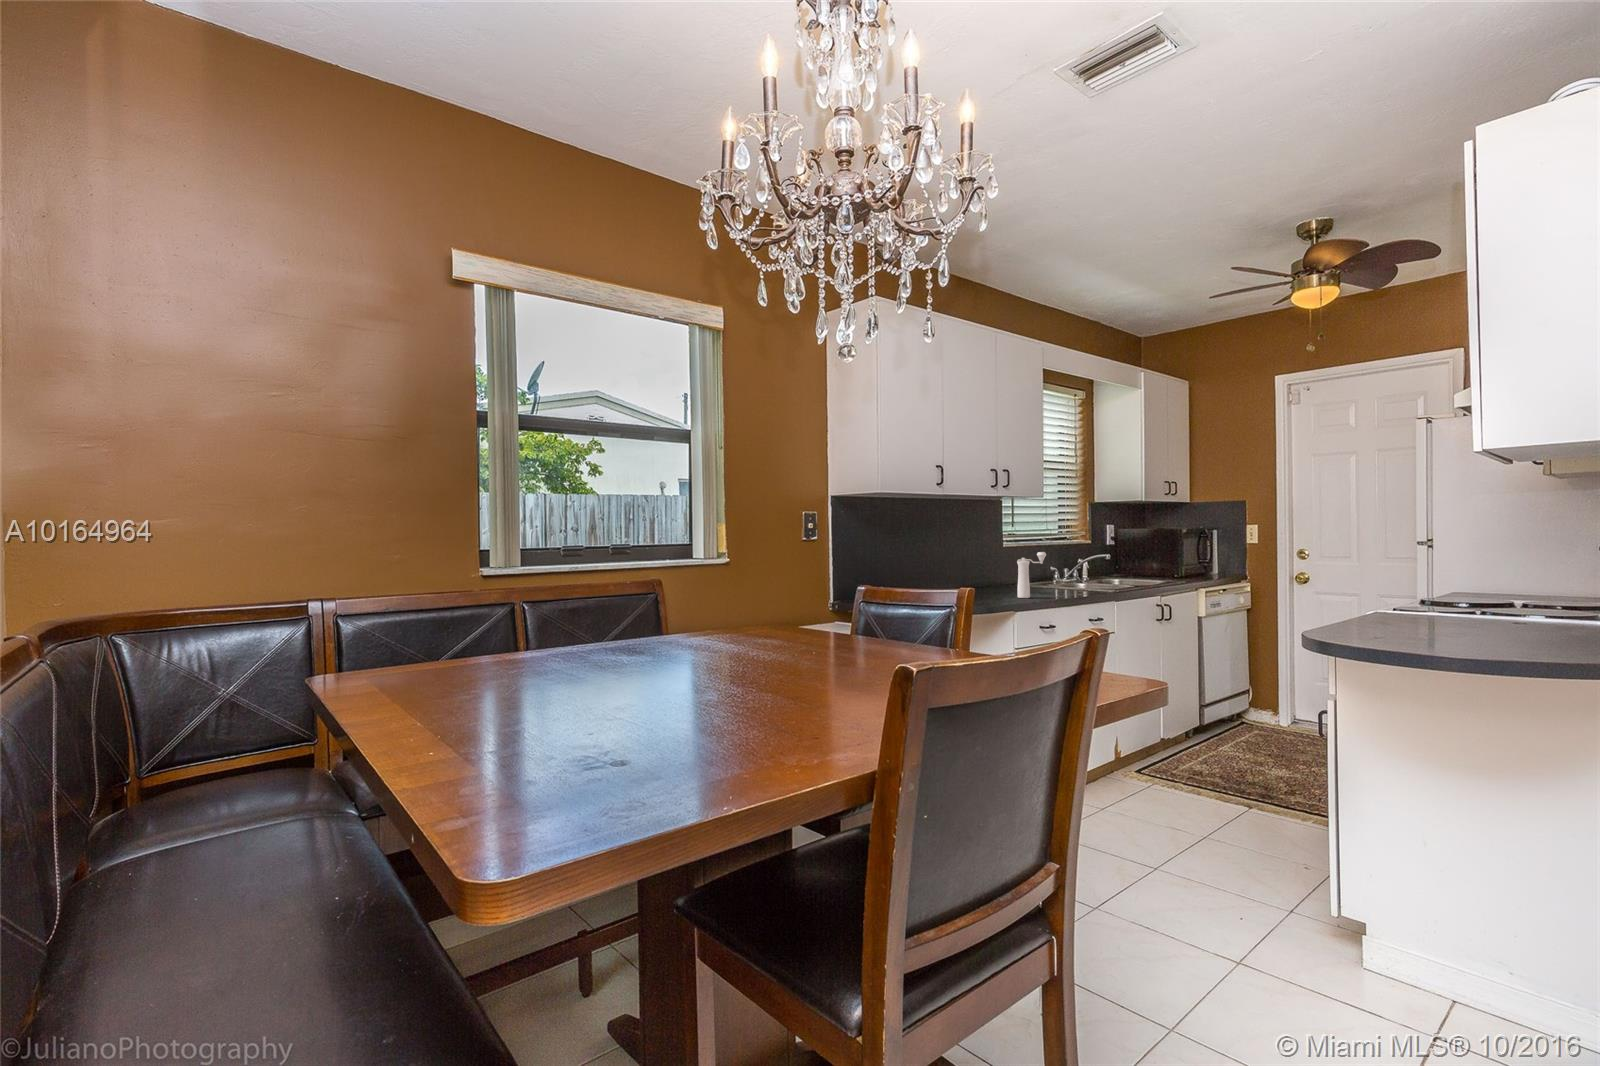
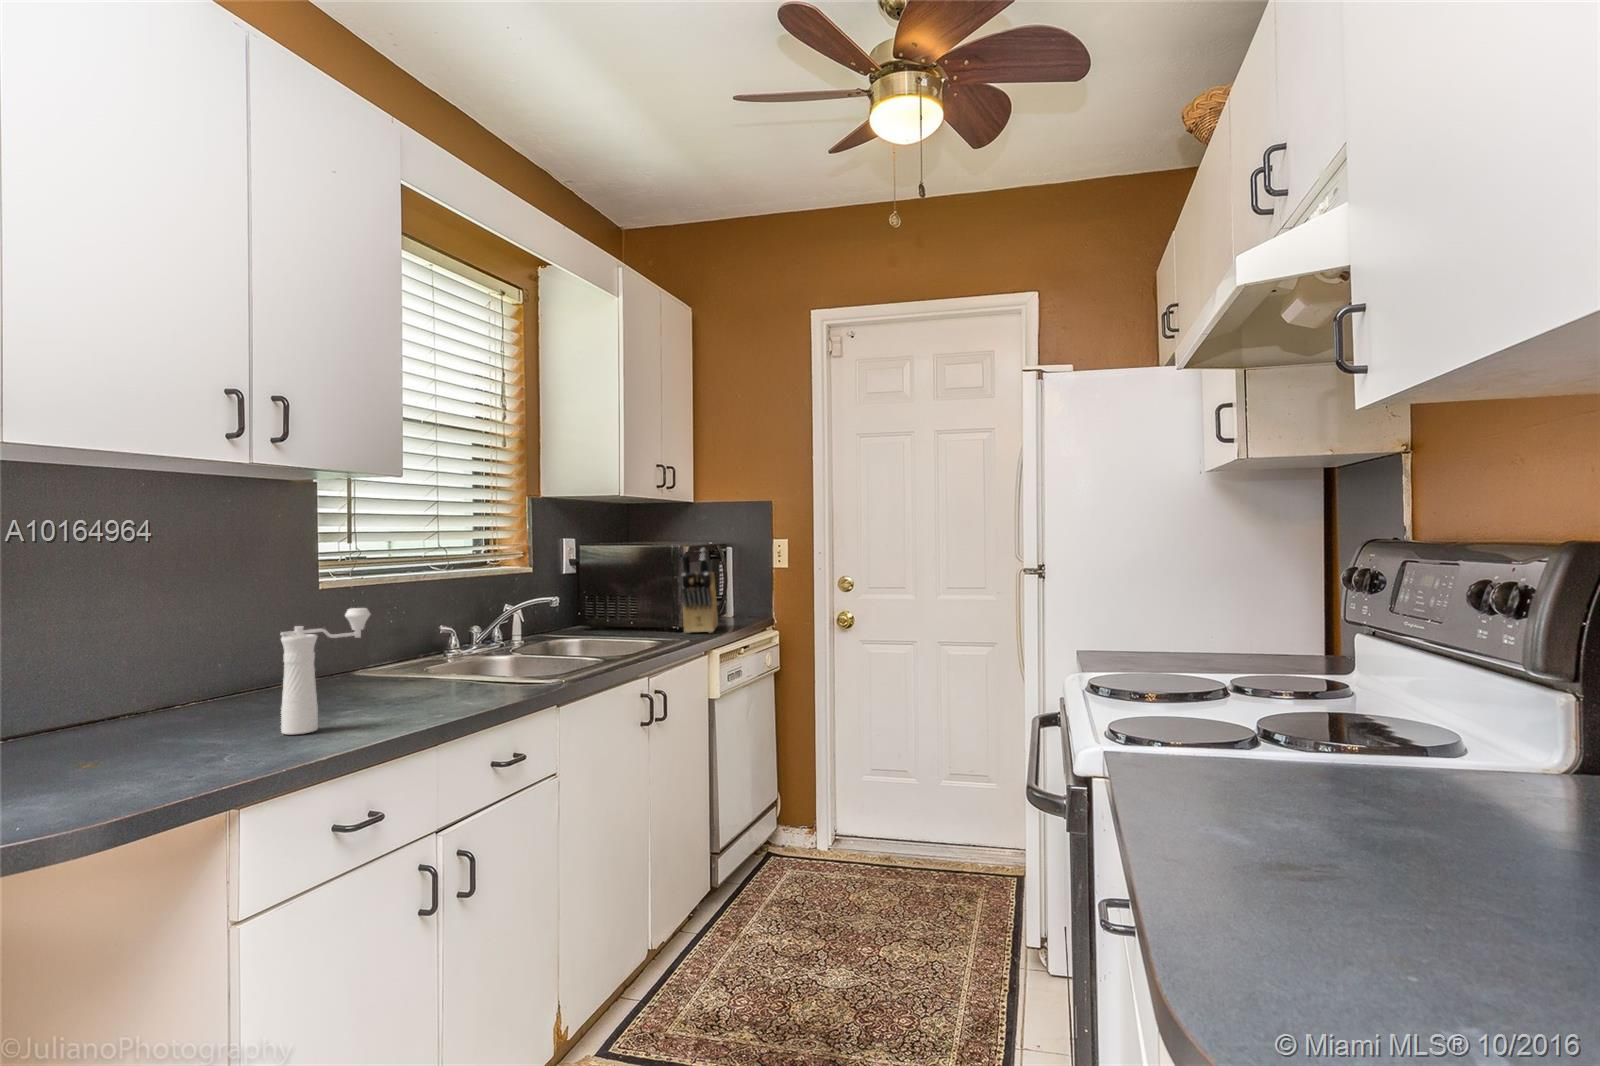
knife block: none [1182,530,1207,580] -> present [681,548,718,633]

